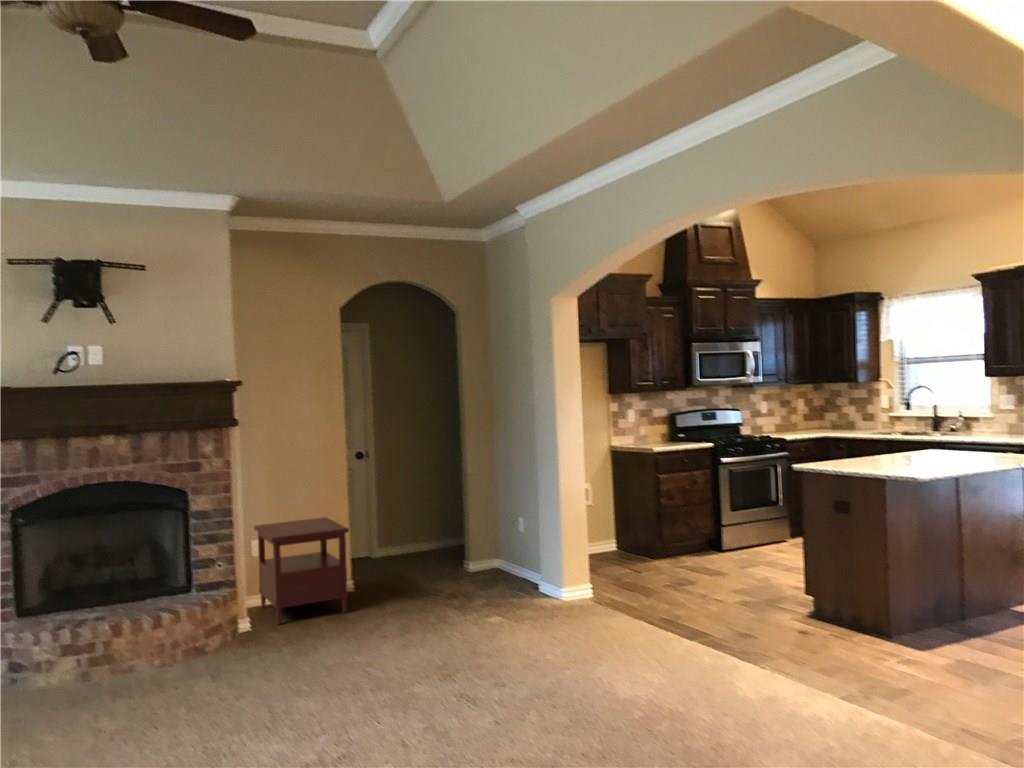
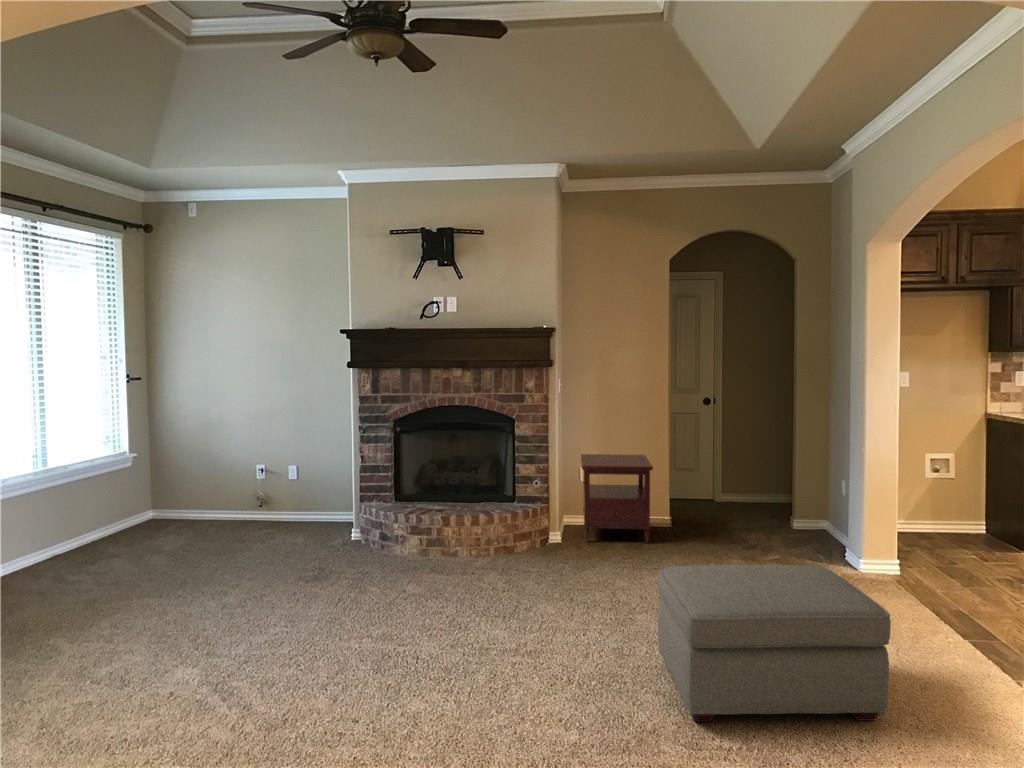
ottoman: none [430,592,624,745] -> present [658,565,891,722]

